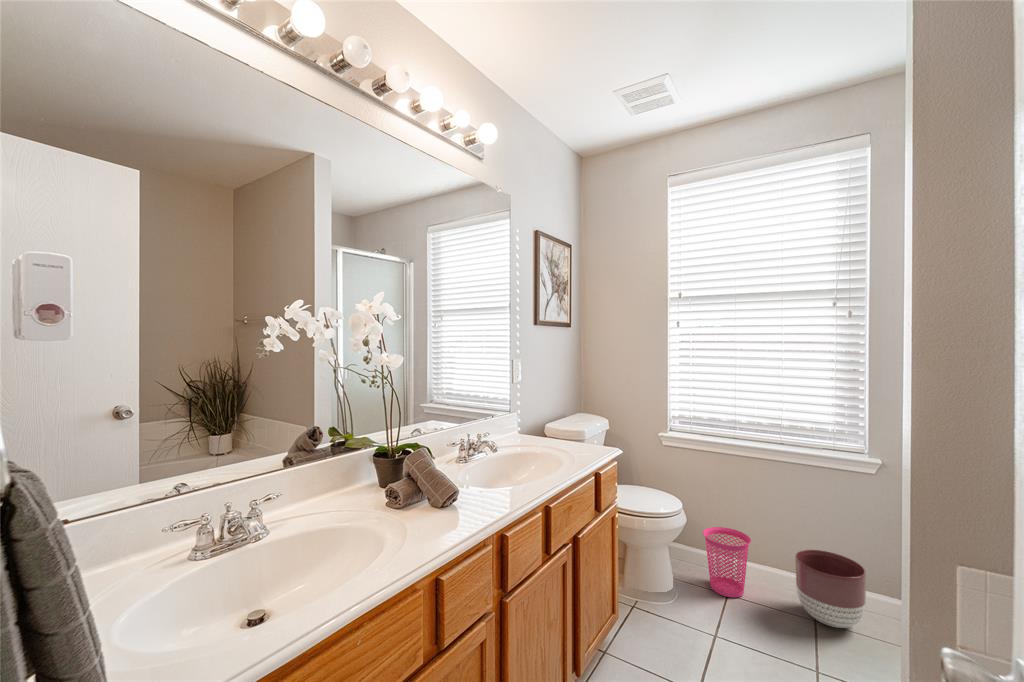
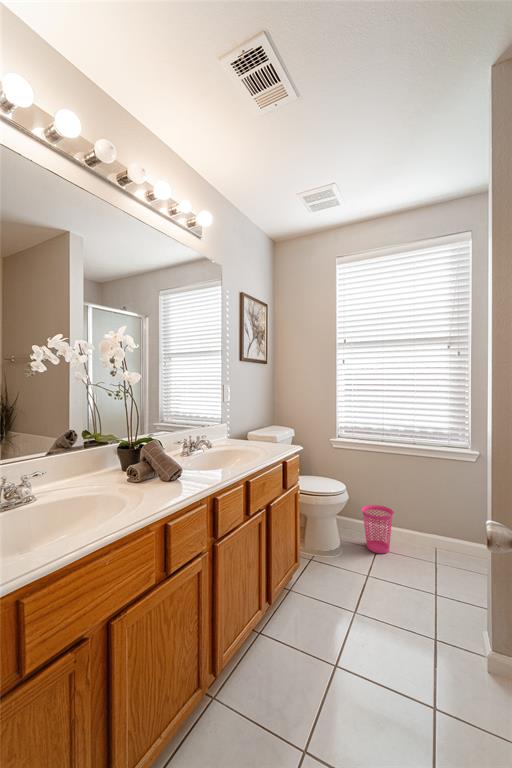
planter: present [795,550,866,628] -> none [423,517,469,569]

